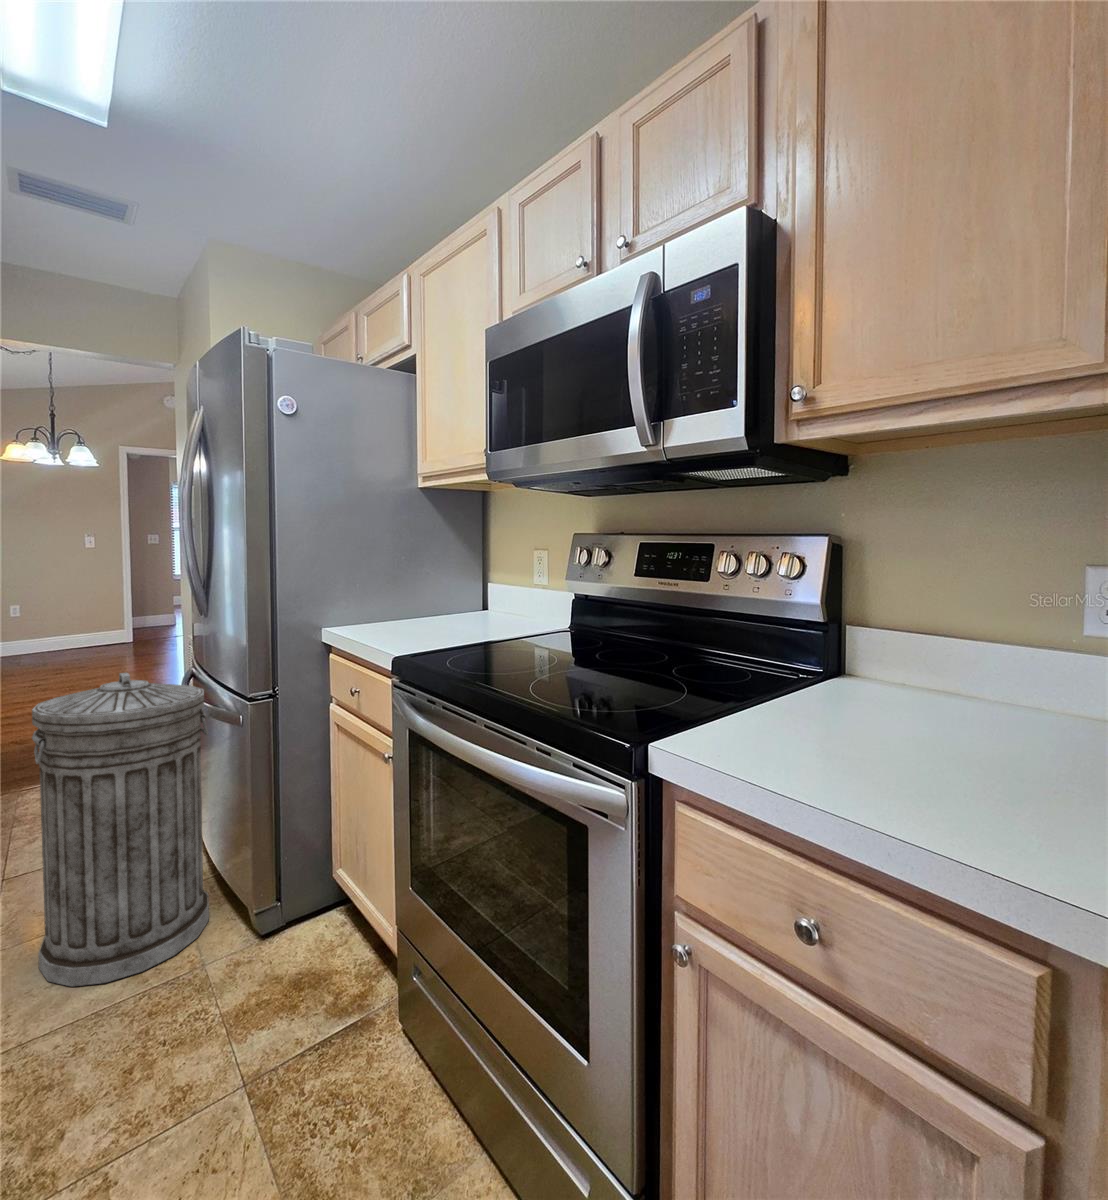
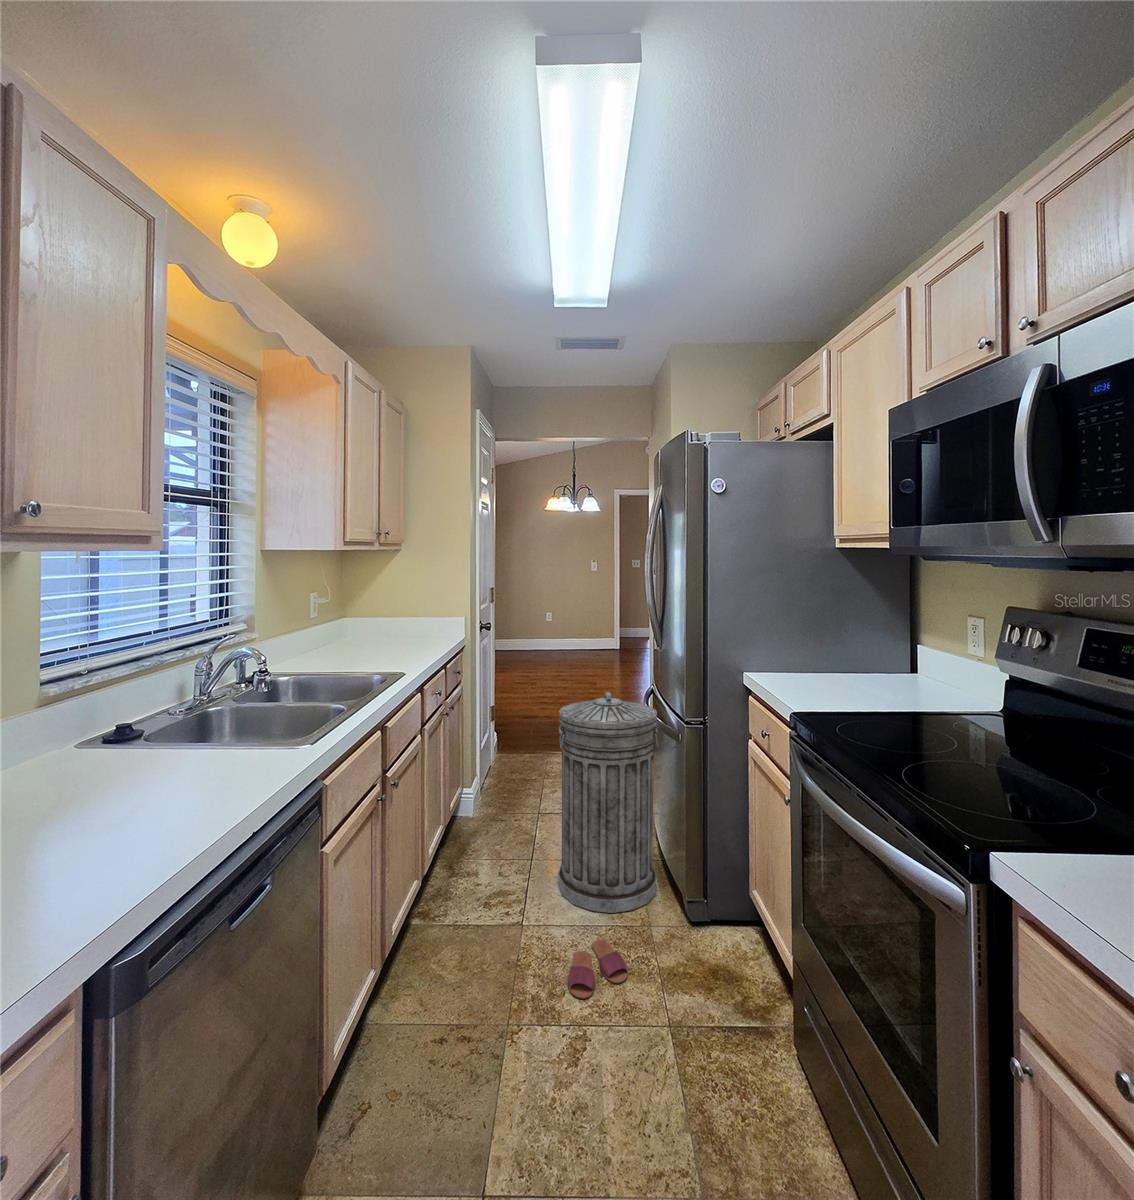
slippers: none [63,1015,174,1127] -> present [568,940,628,999]

